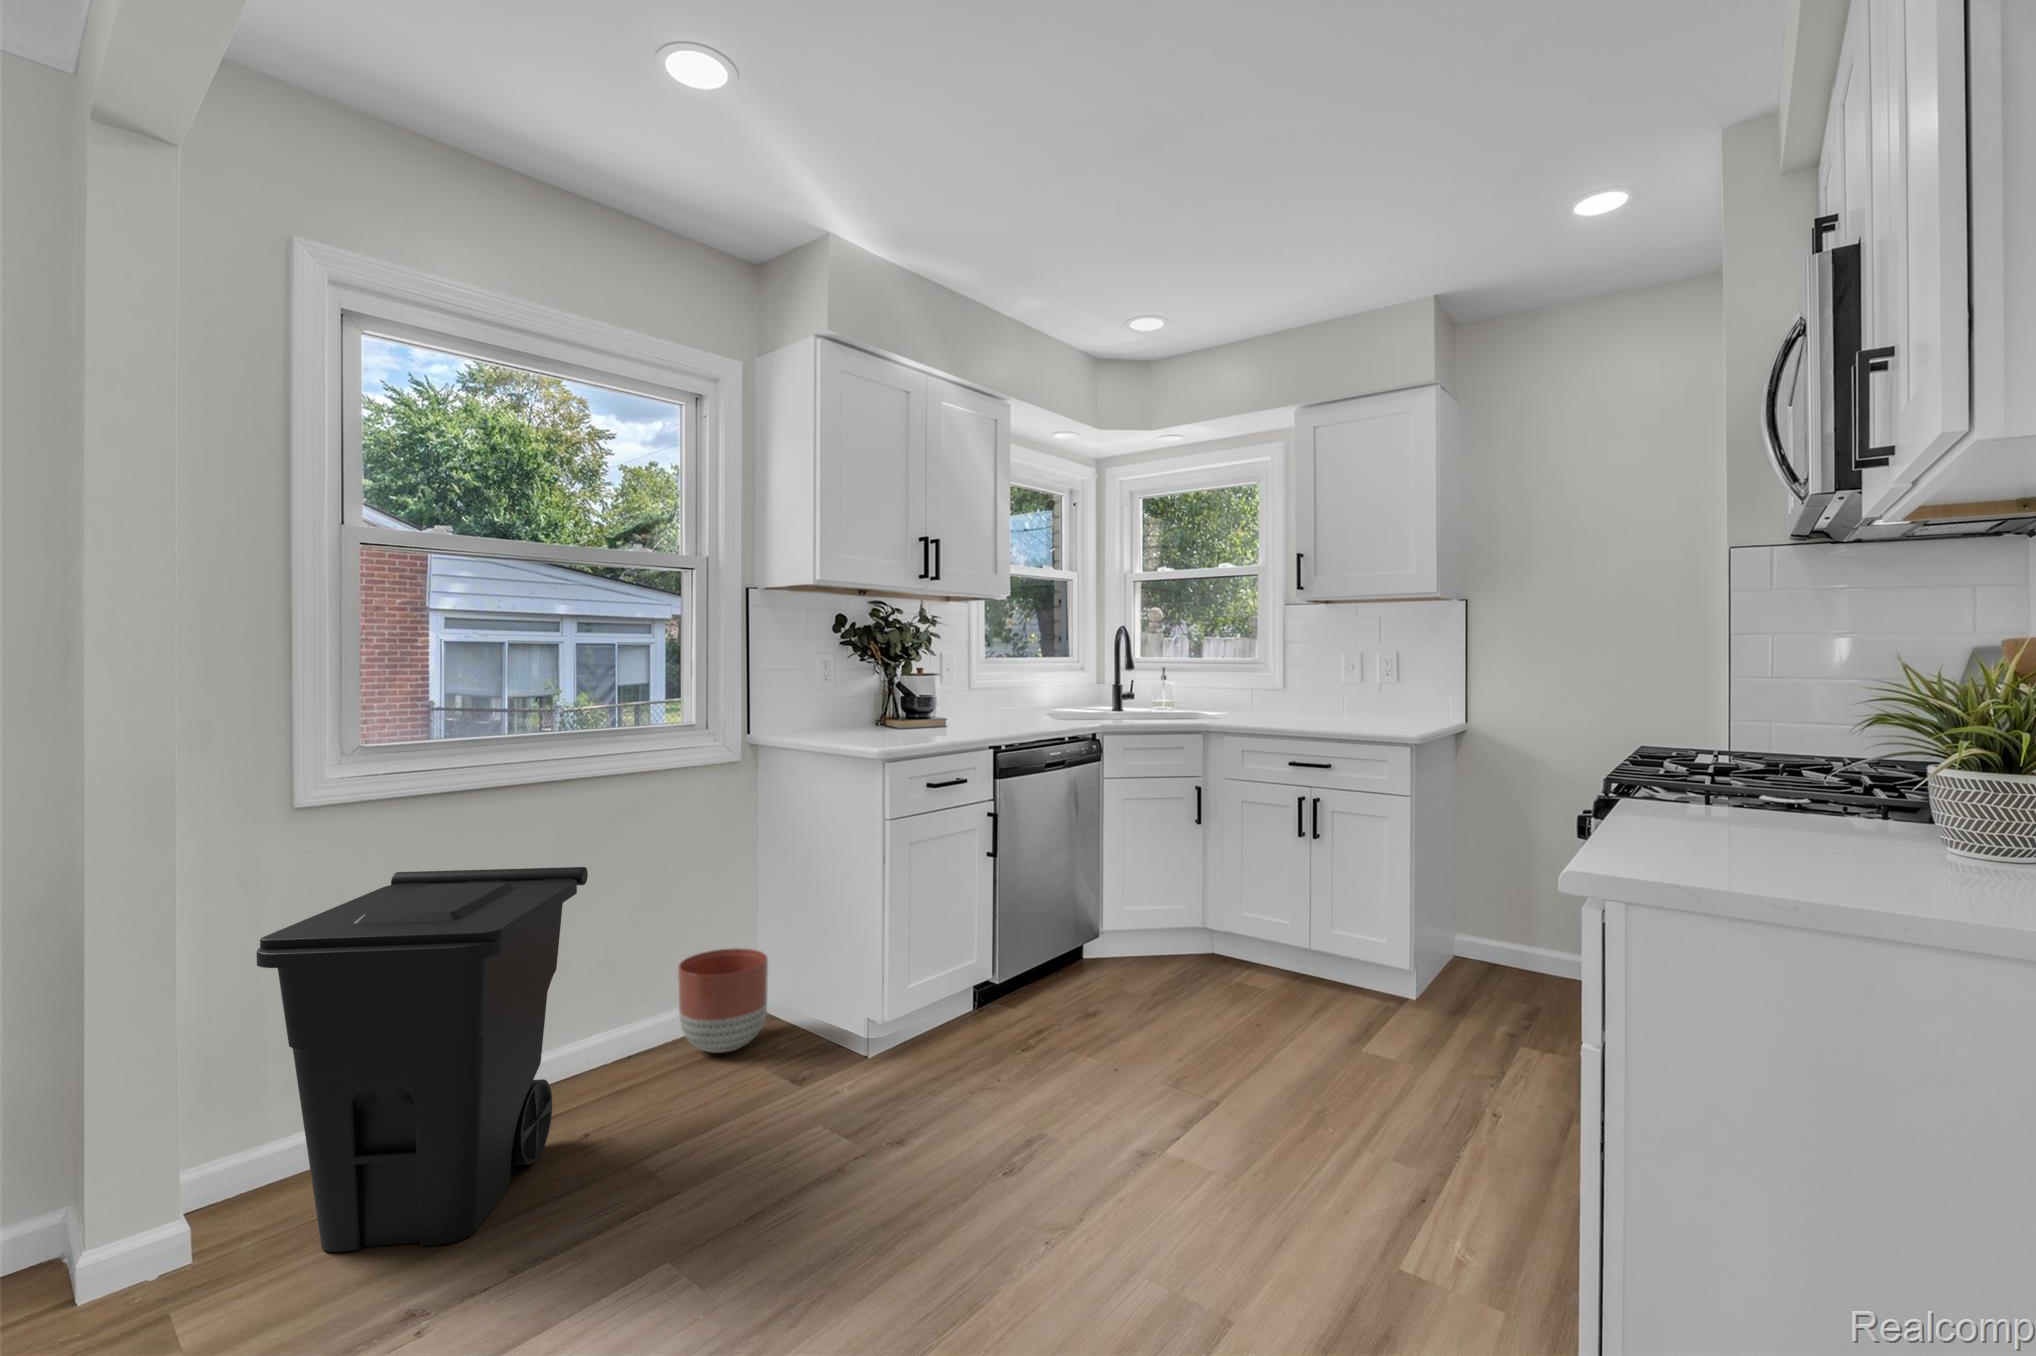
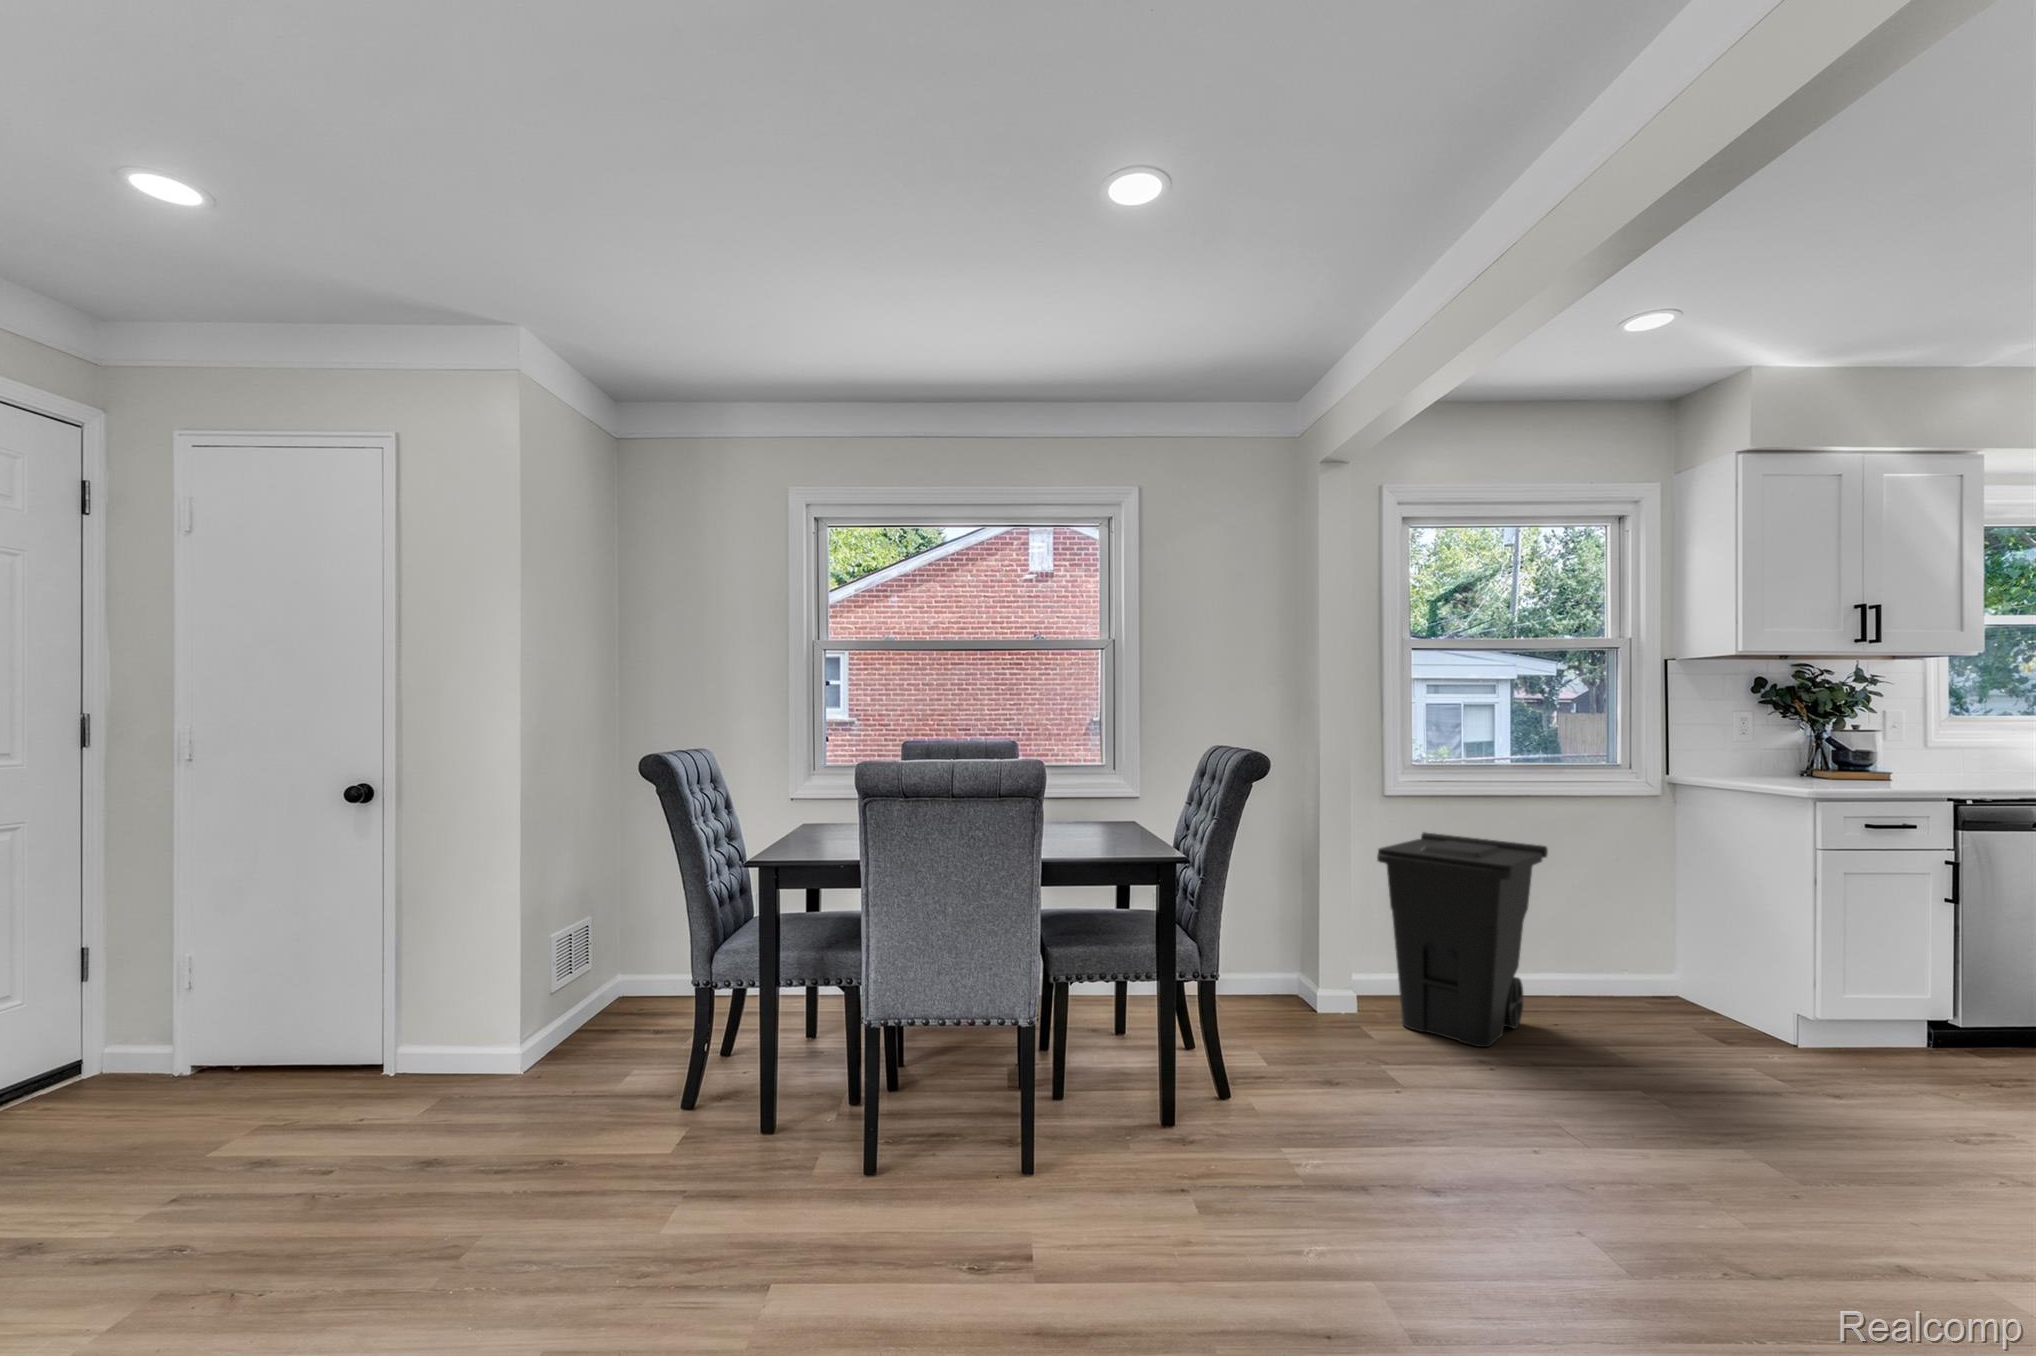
planter: present [678,948,768,1053] -> none [1607,936,1689,1015]

